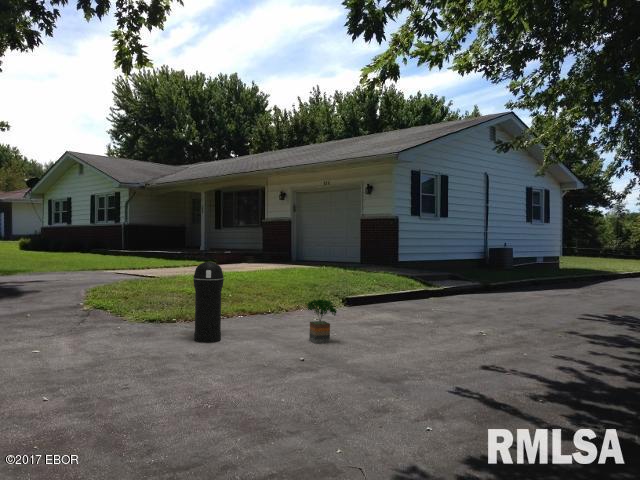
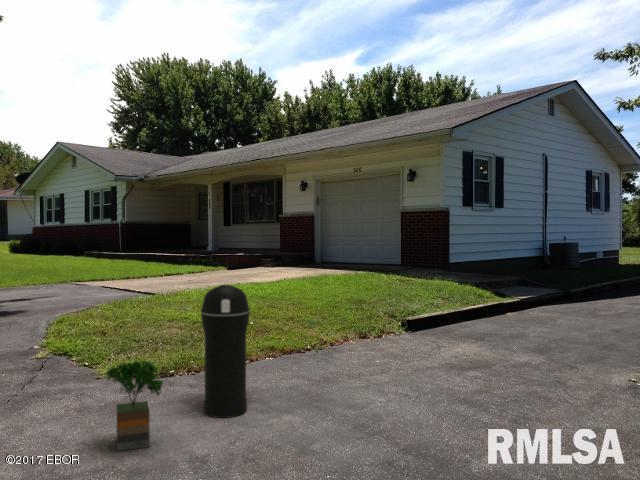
potted tree: present [307,299,337,344] -> present [106,360,163,451]

